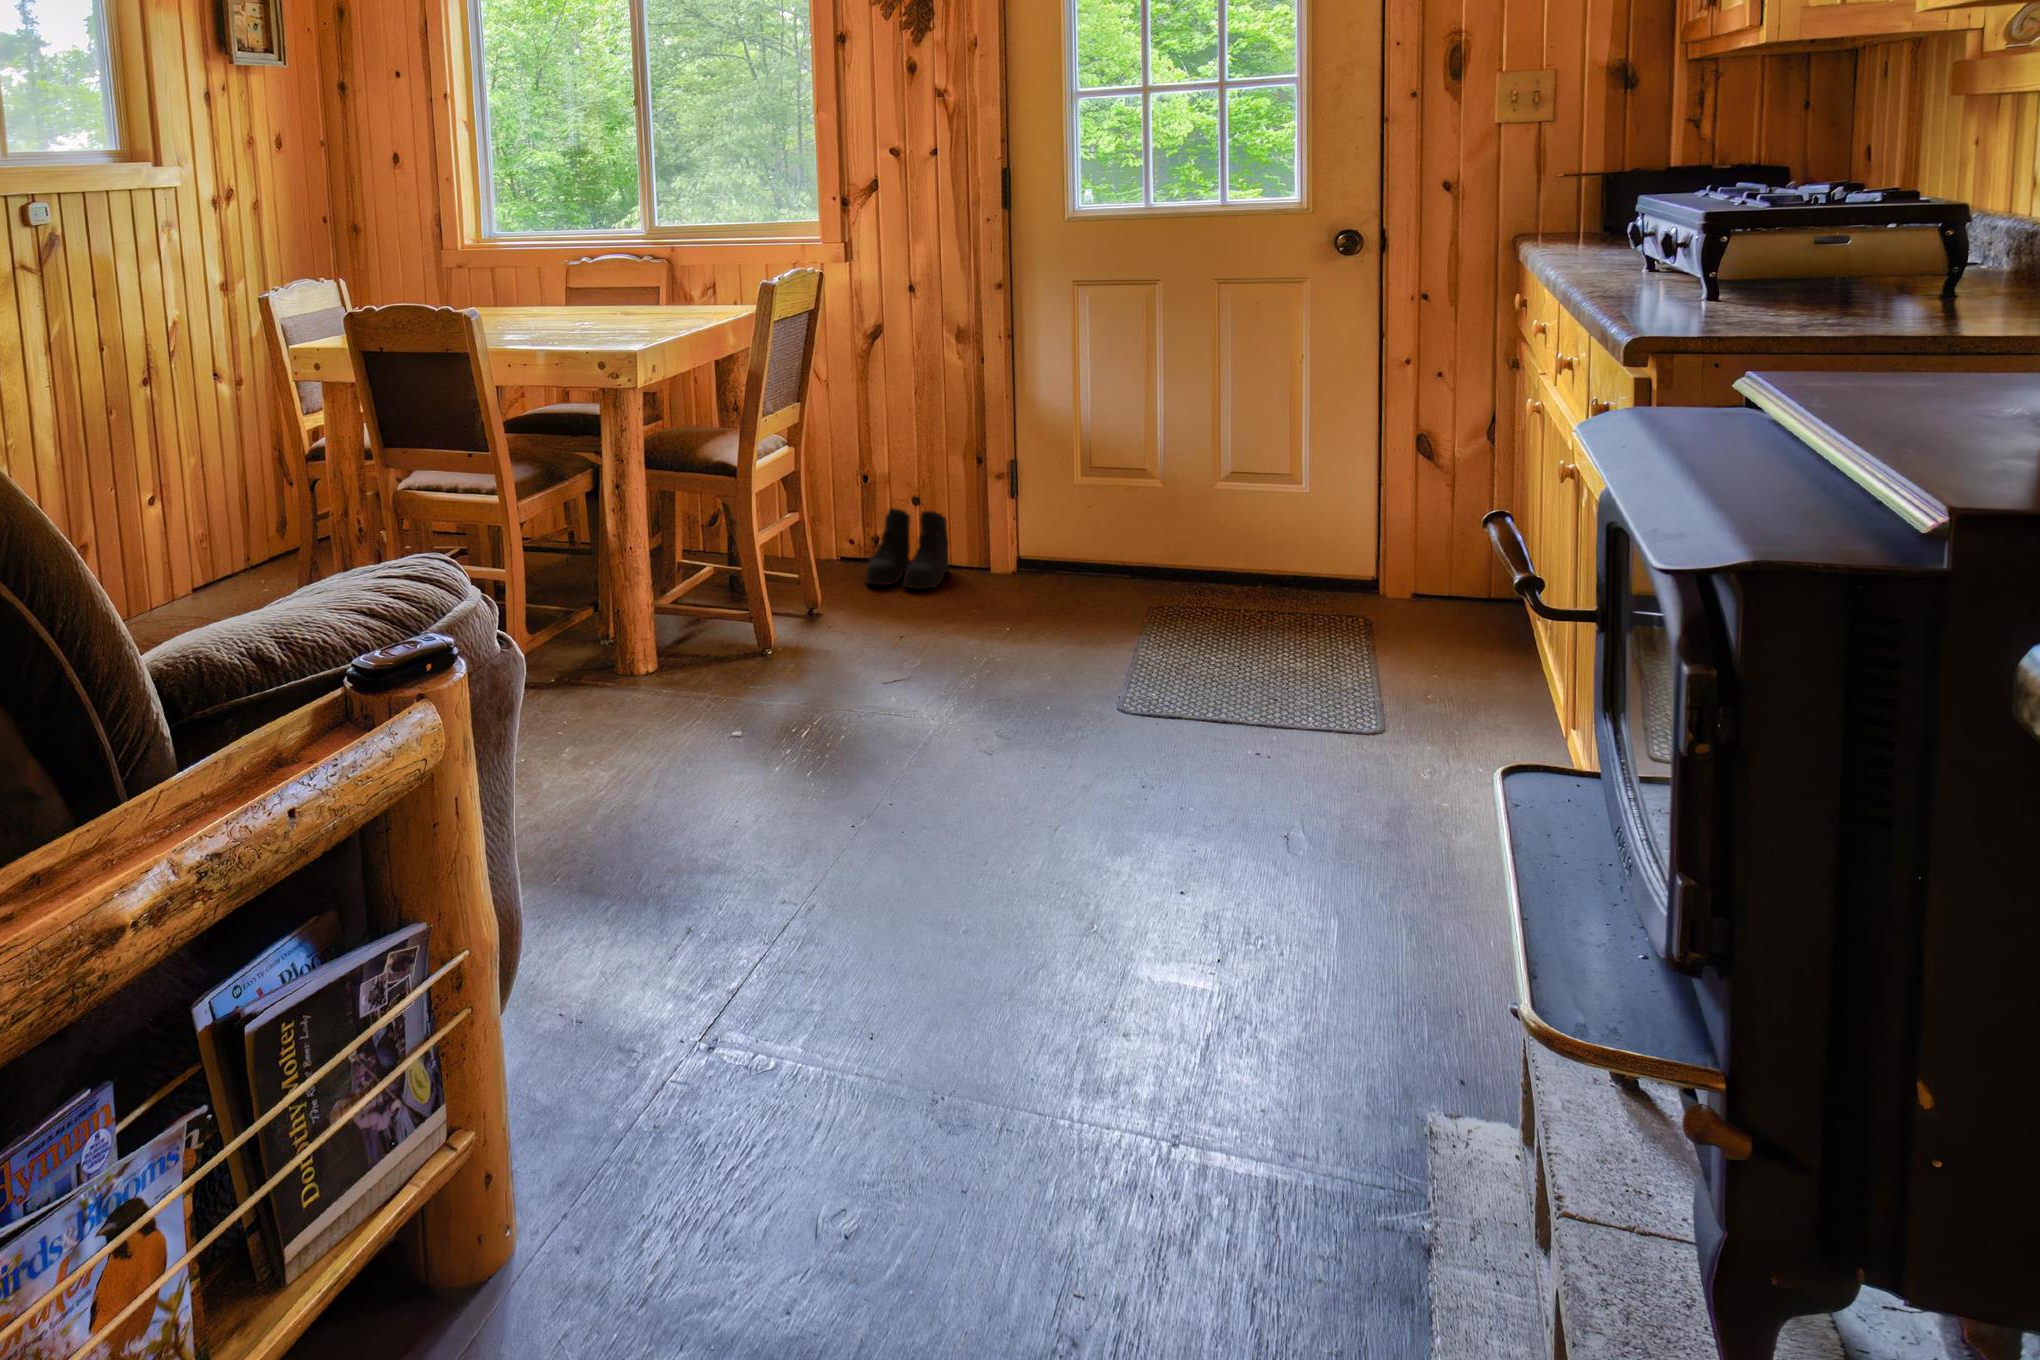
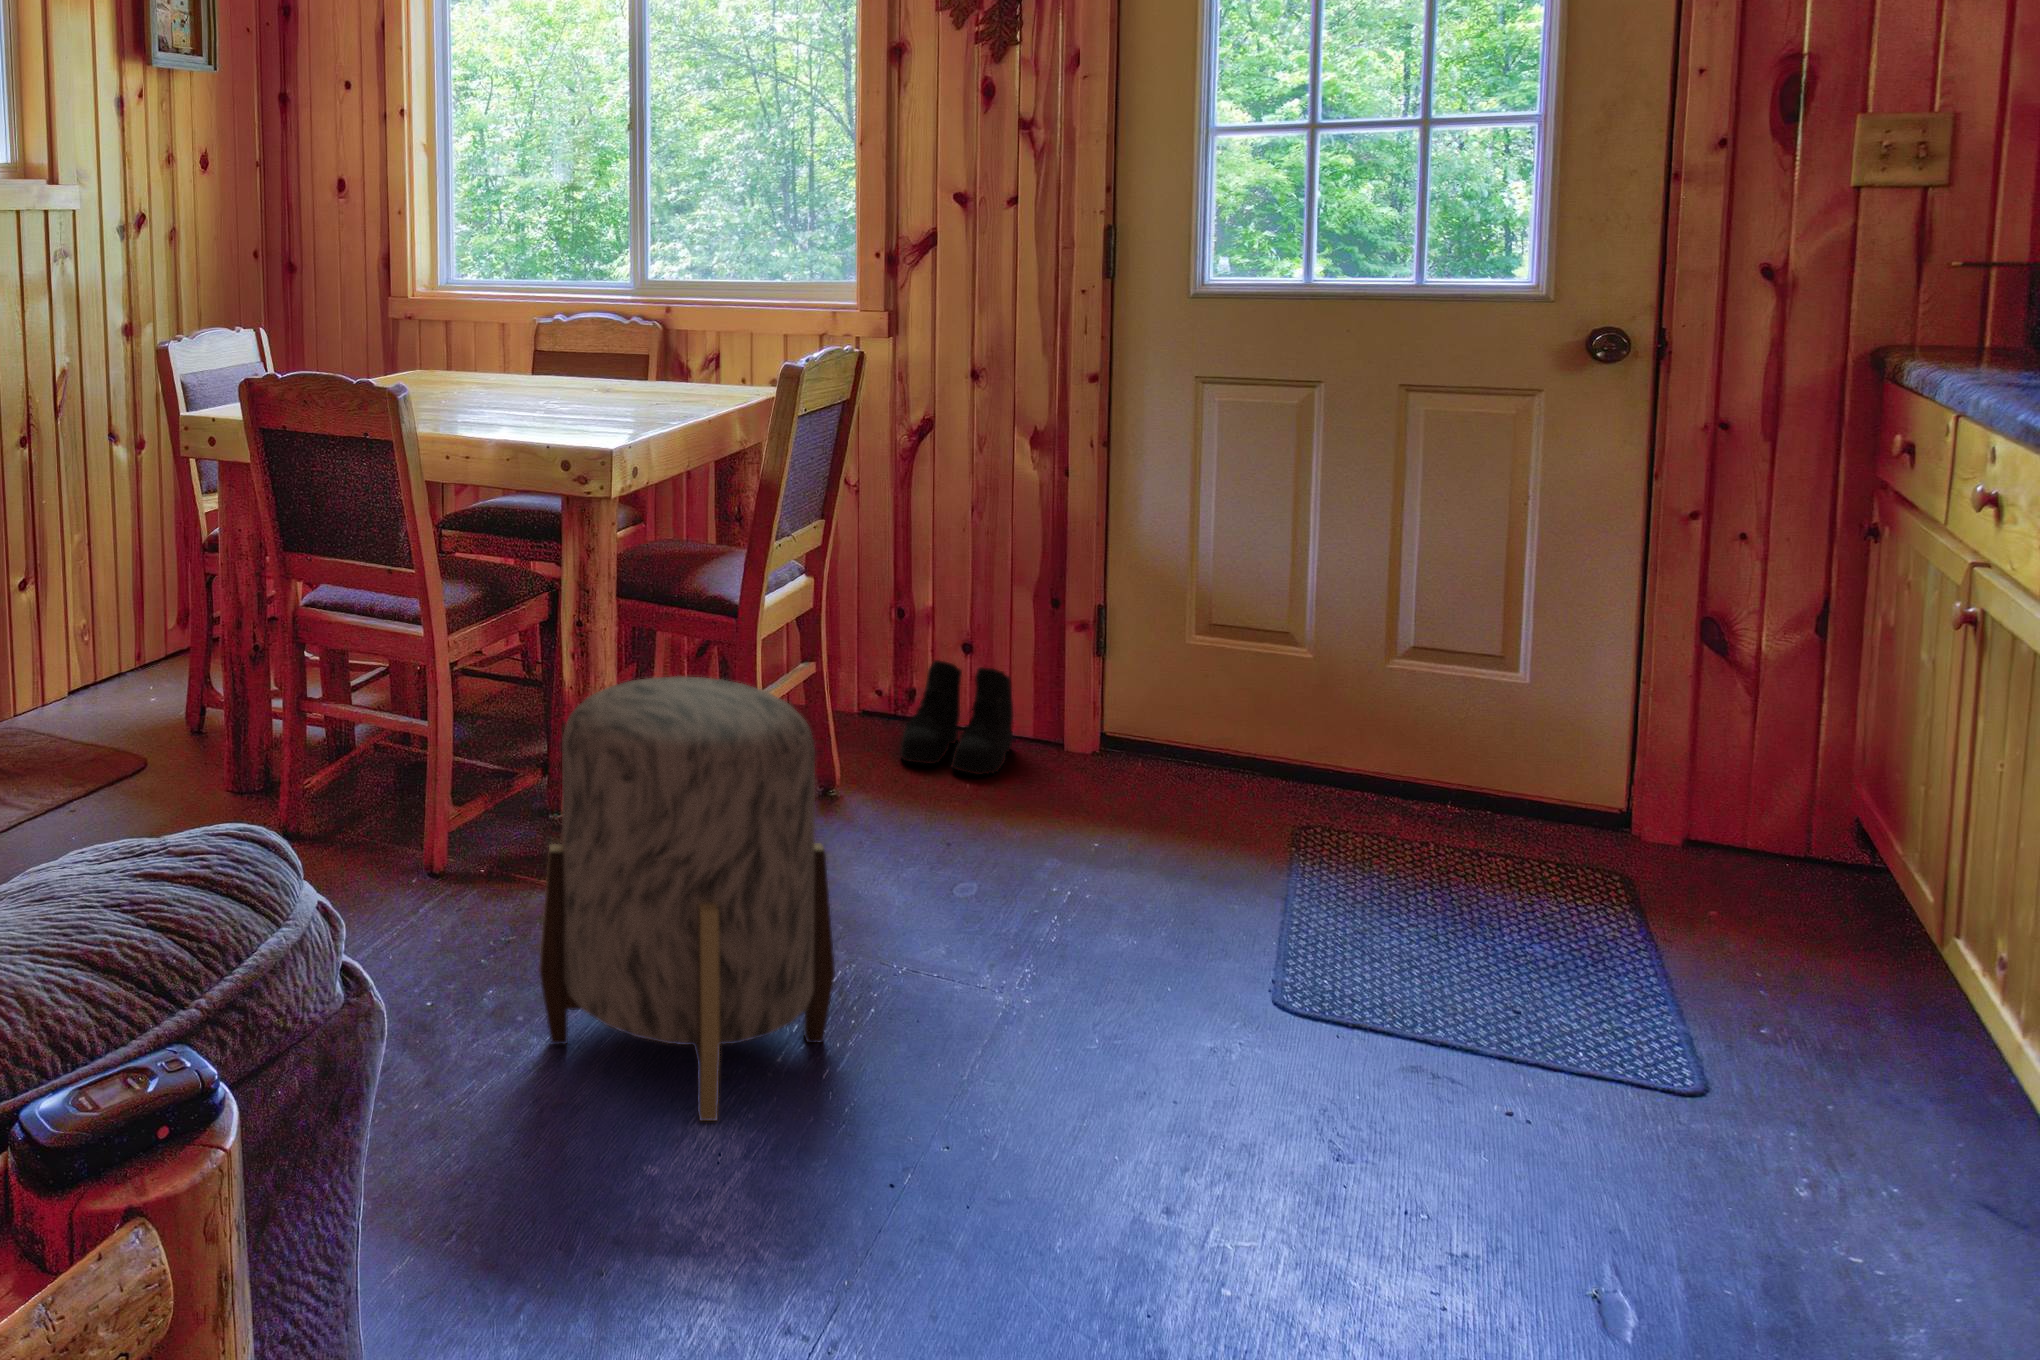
ottoman: none [603,510,810,803] -> present [539,676,835,1121]

